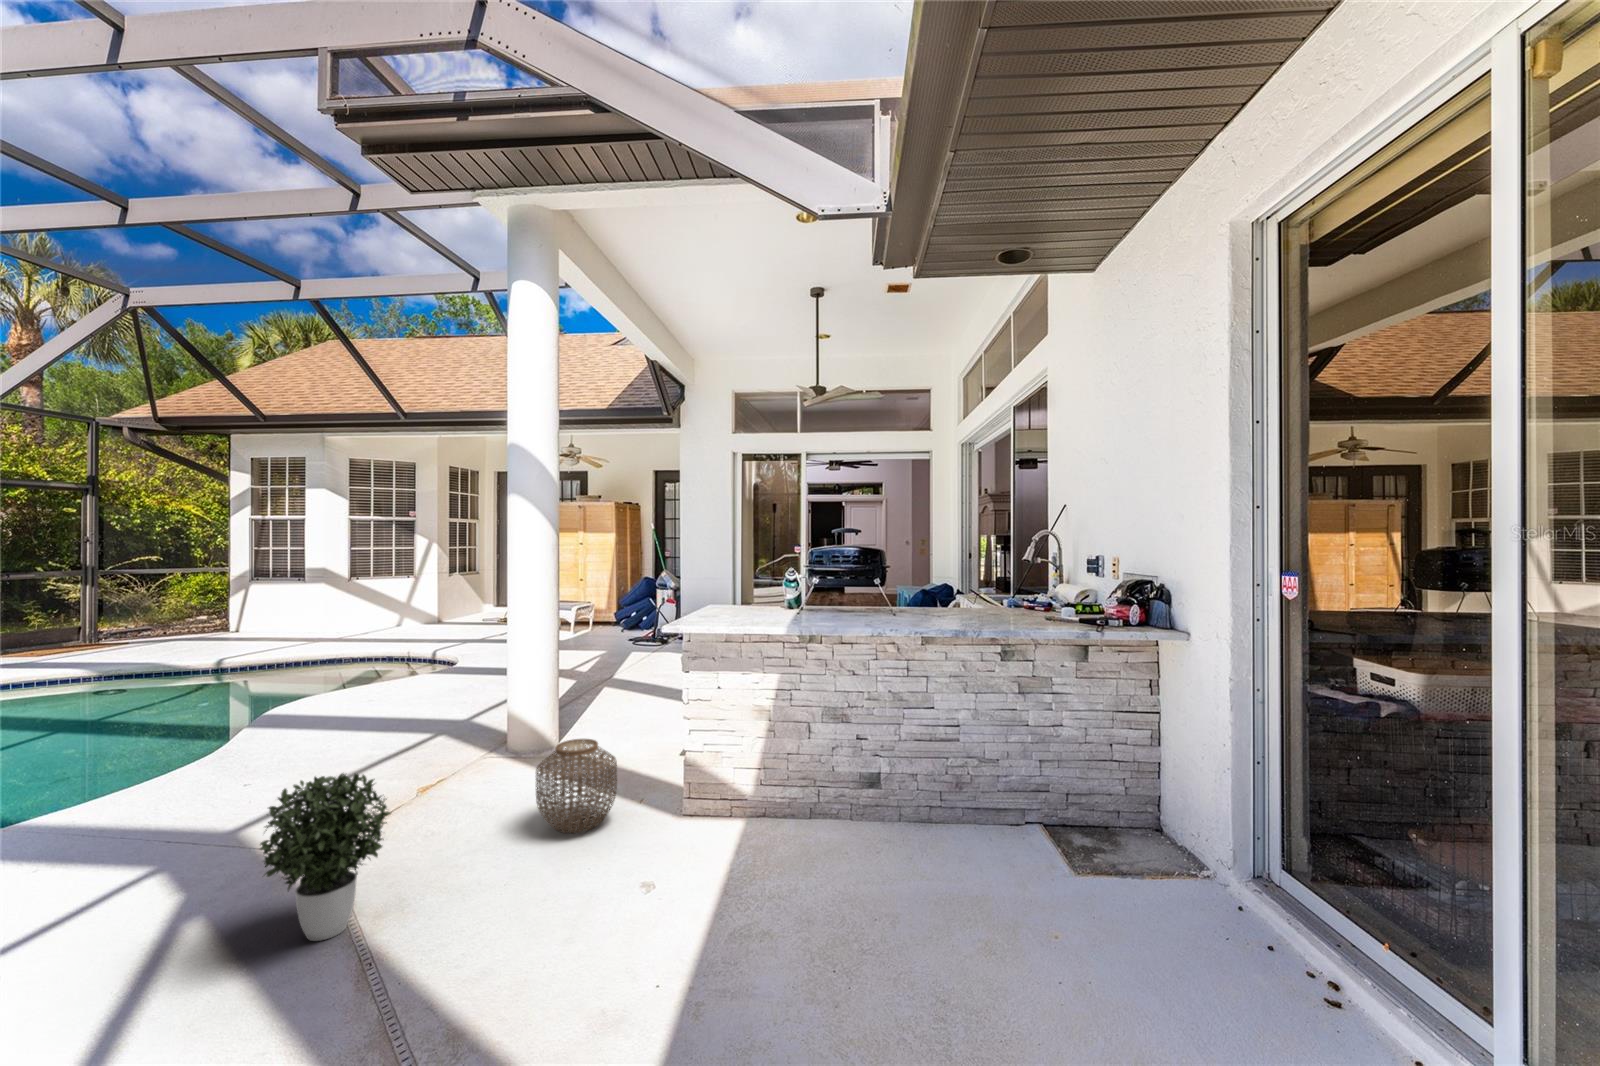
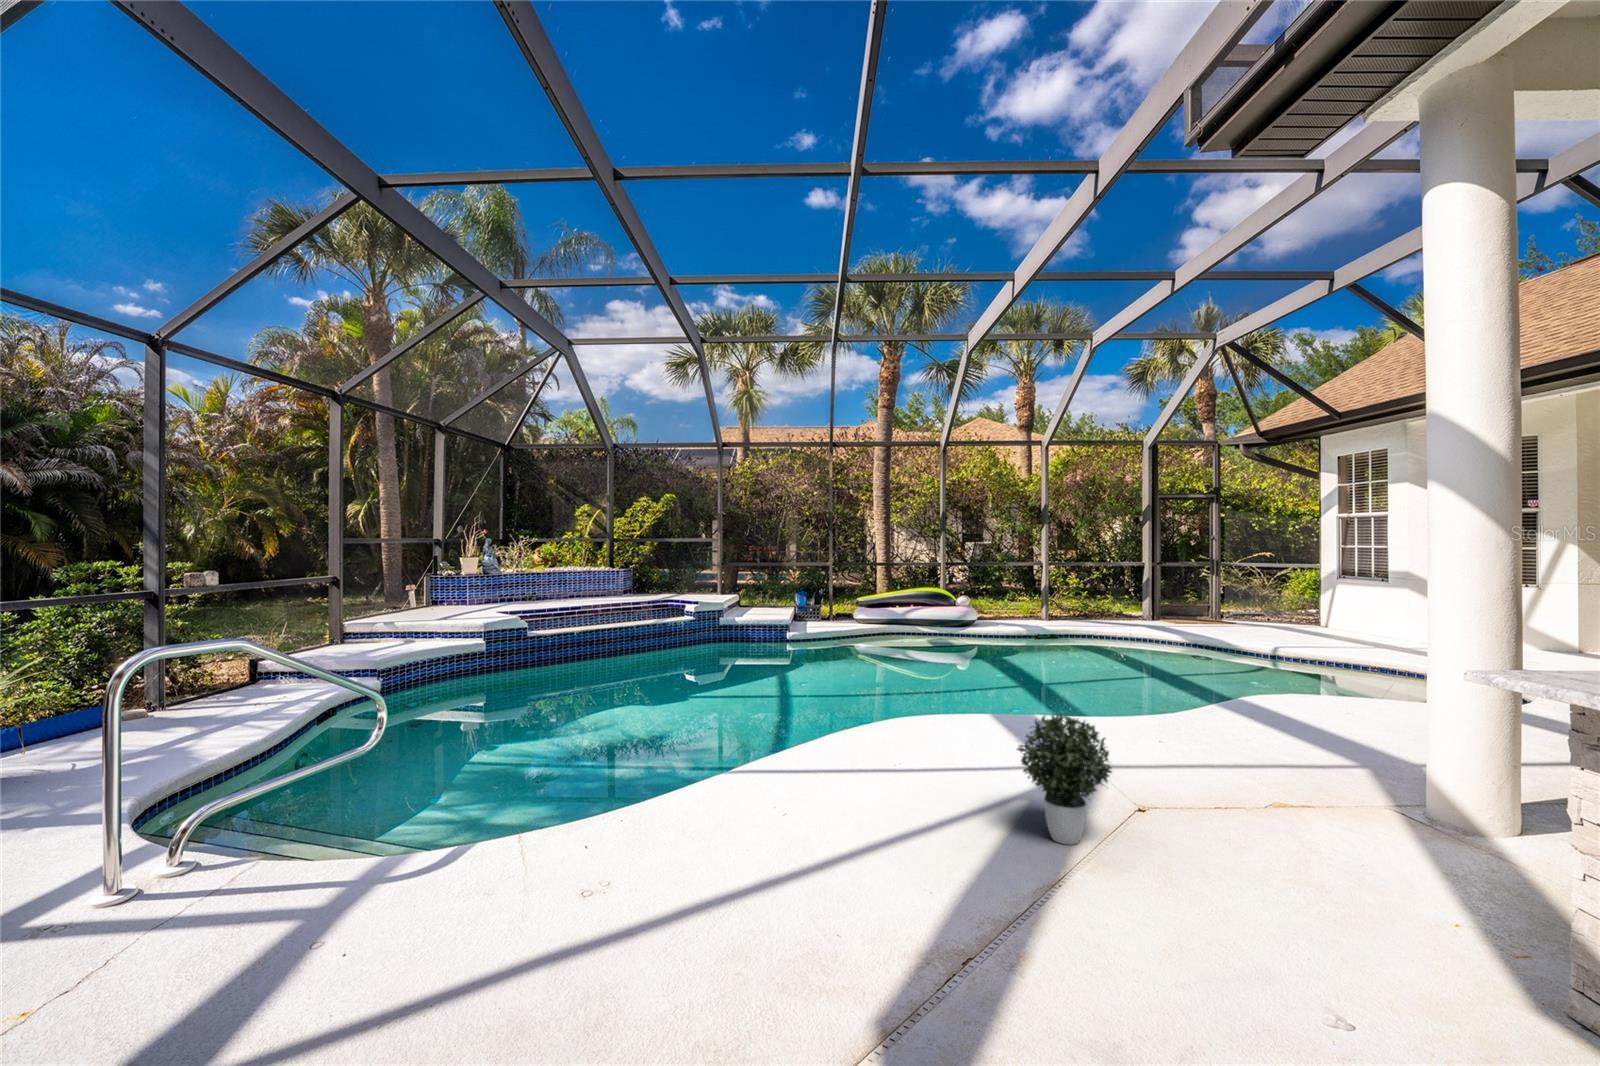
woven basket: present [536,739,617,833] -> none [1301,785,1432,914]

